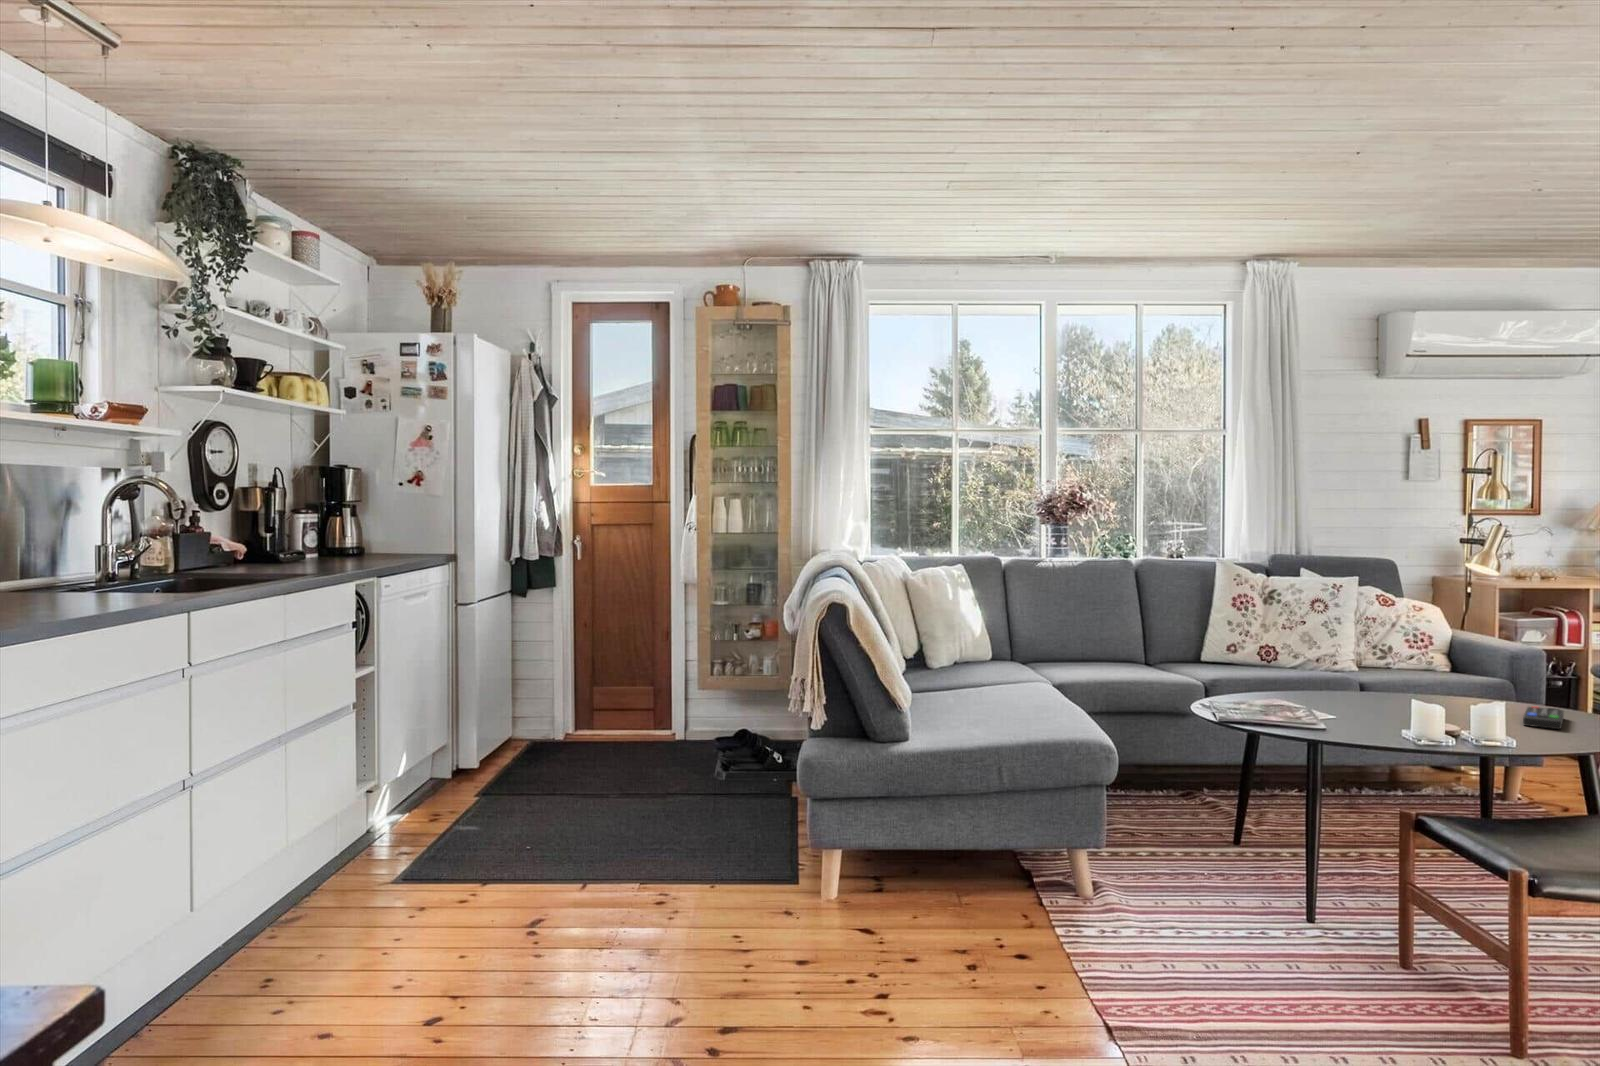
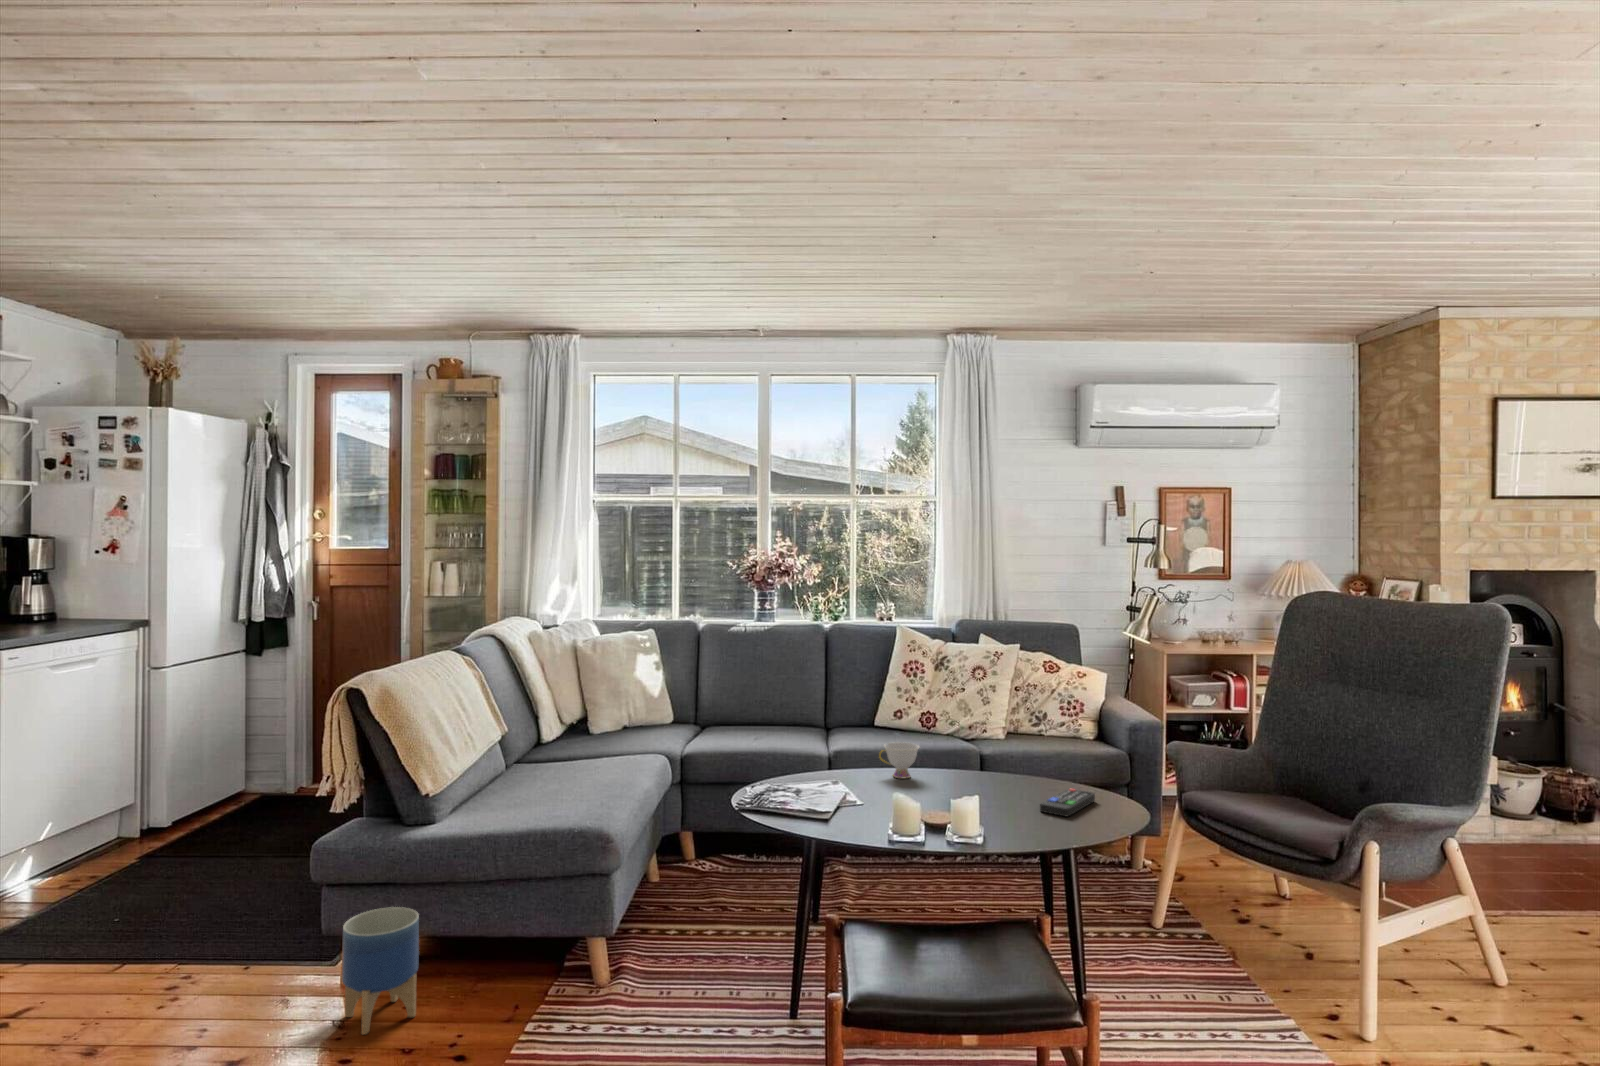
teacup: none [1312,665,1356,699] -> present [879,742,919,778]
planter: none [855,818,923,935] -> present [342,907,419,1034]

